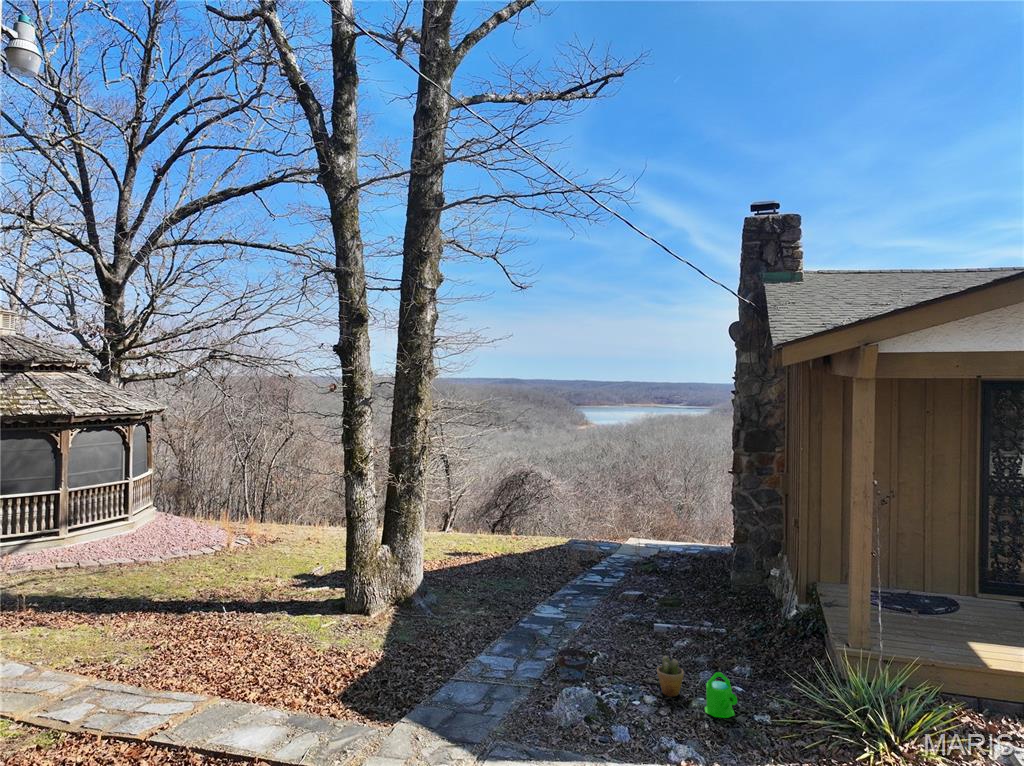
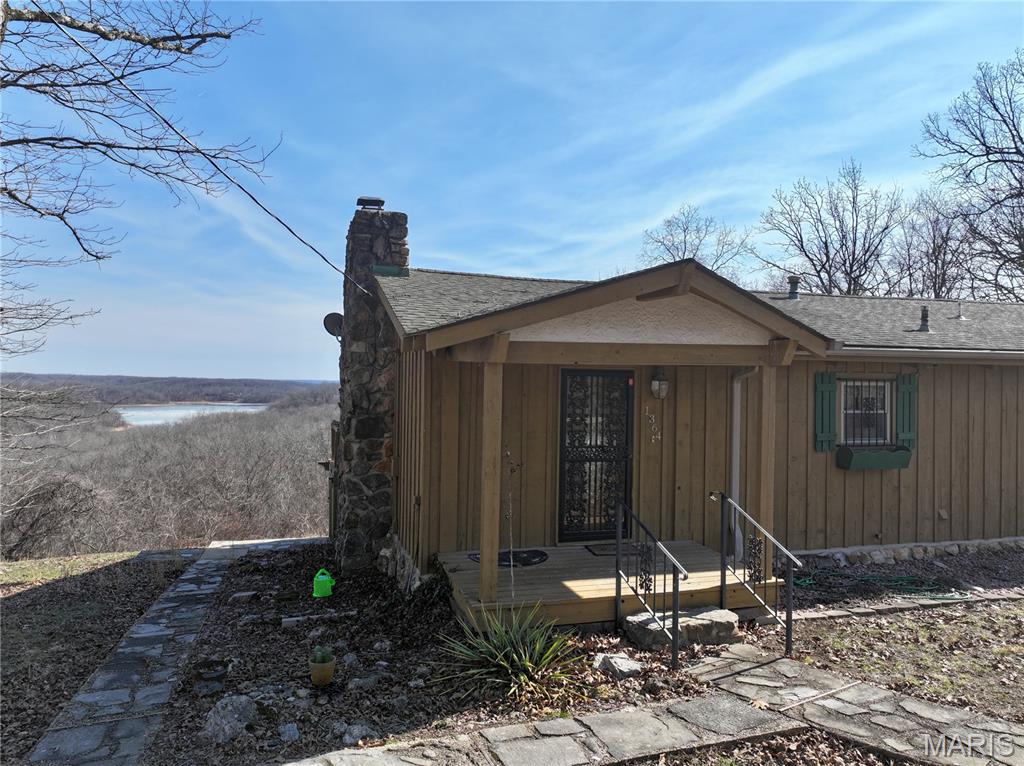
watering can: present [705,672,737,718] -> present [313,569,335,597]

